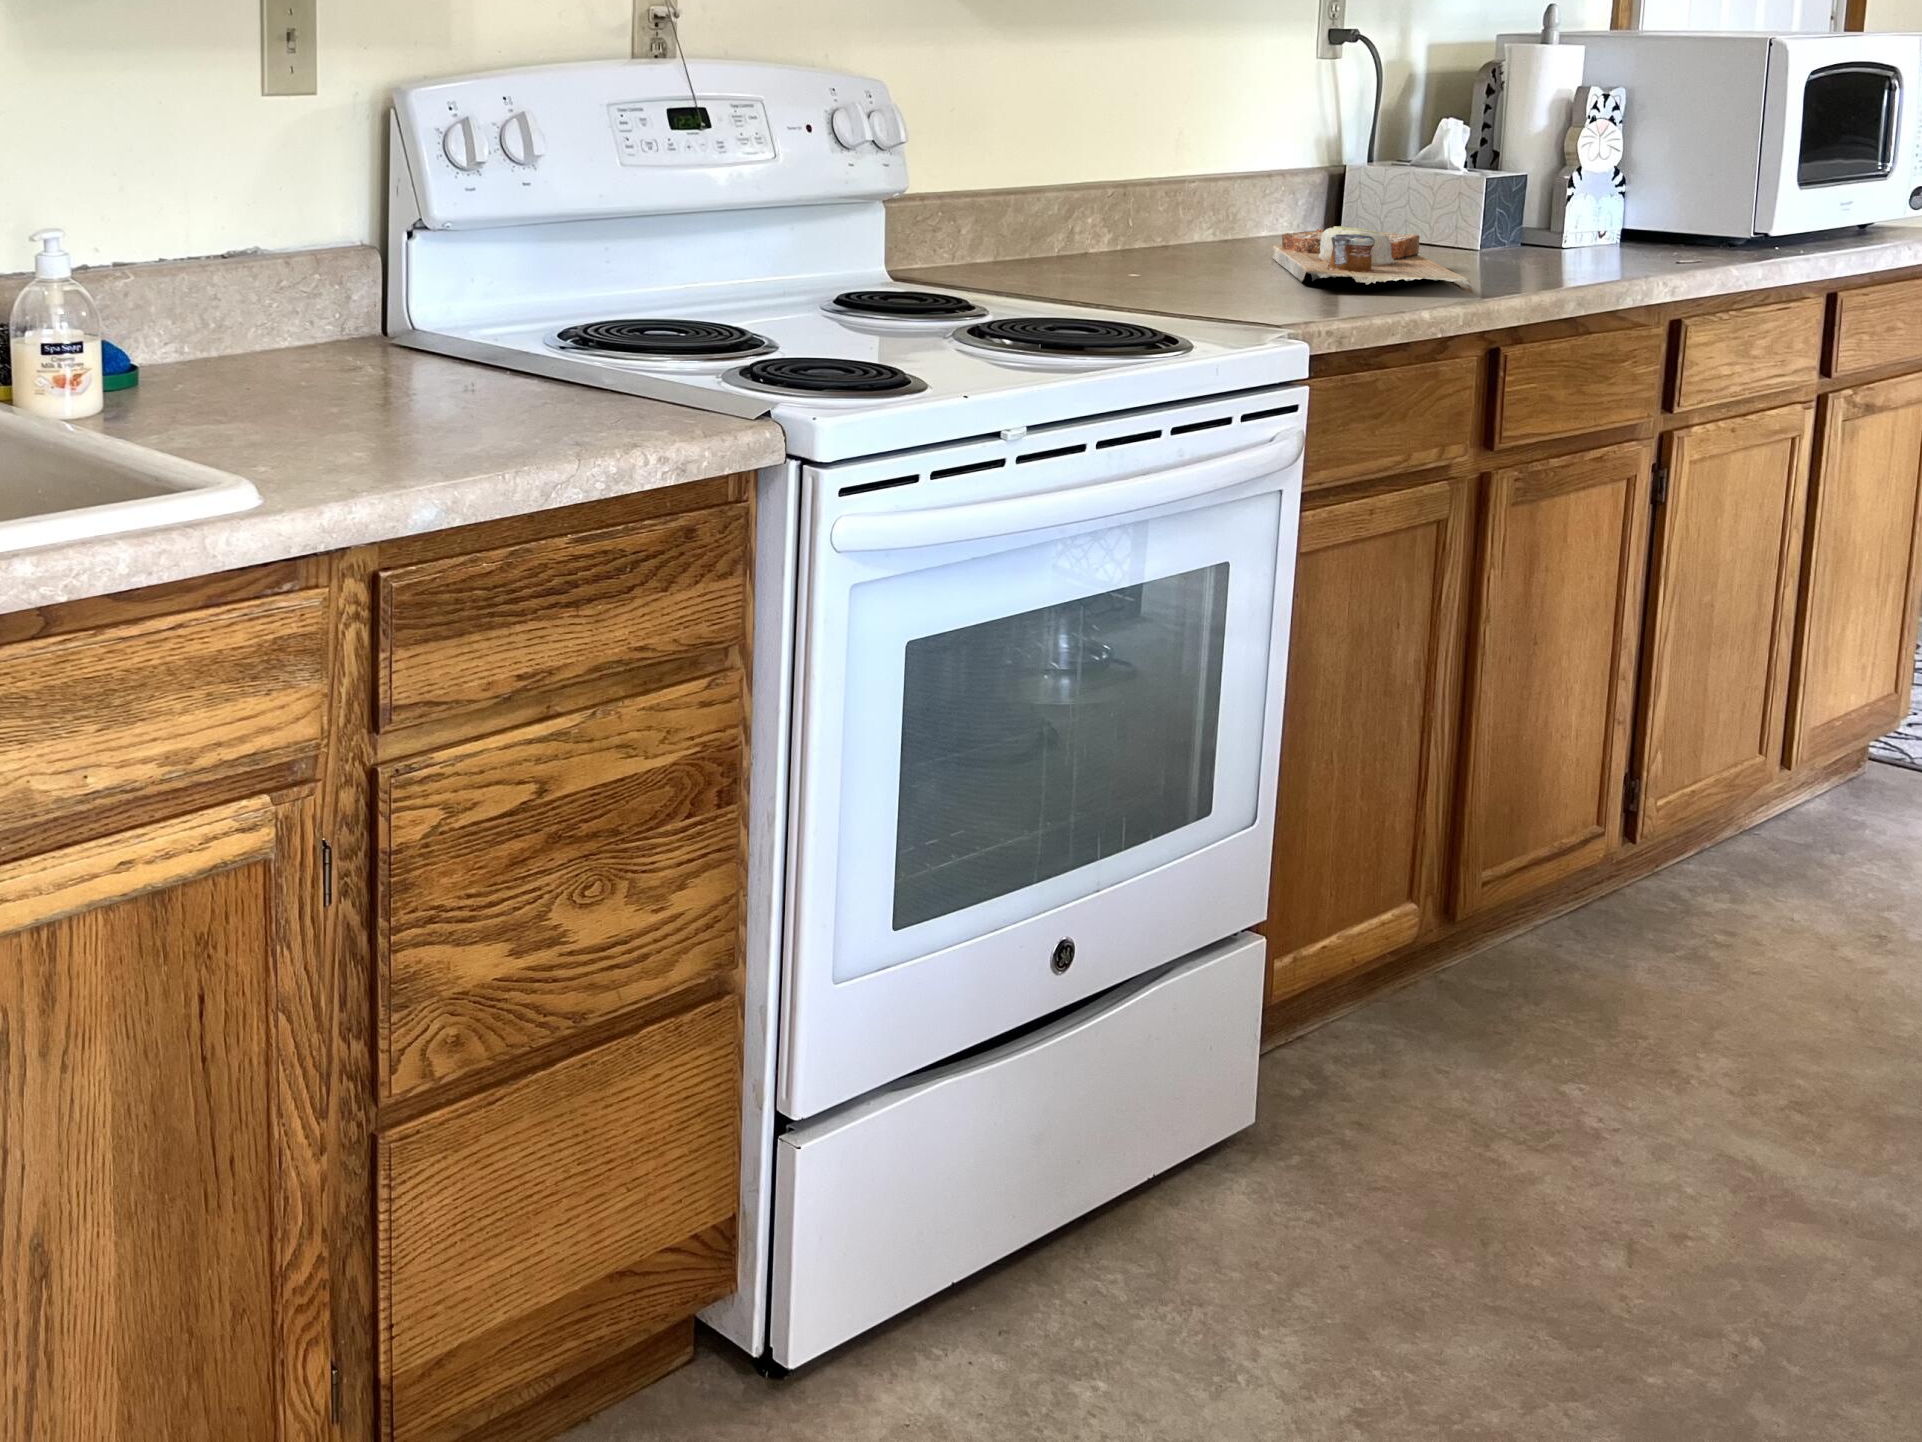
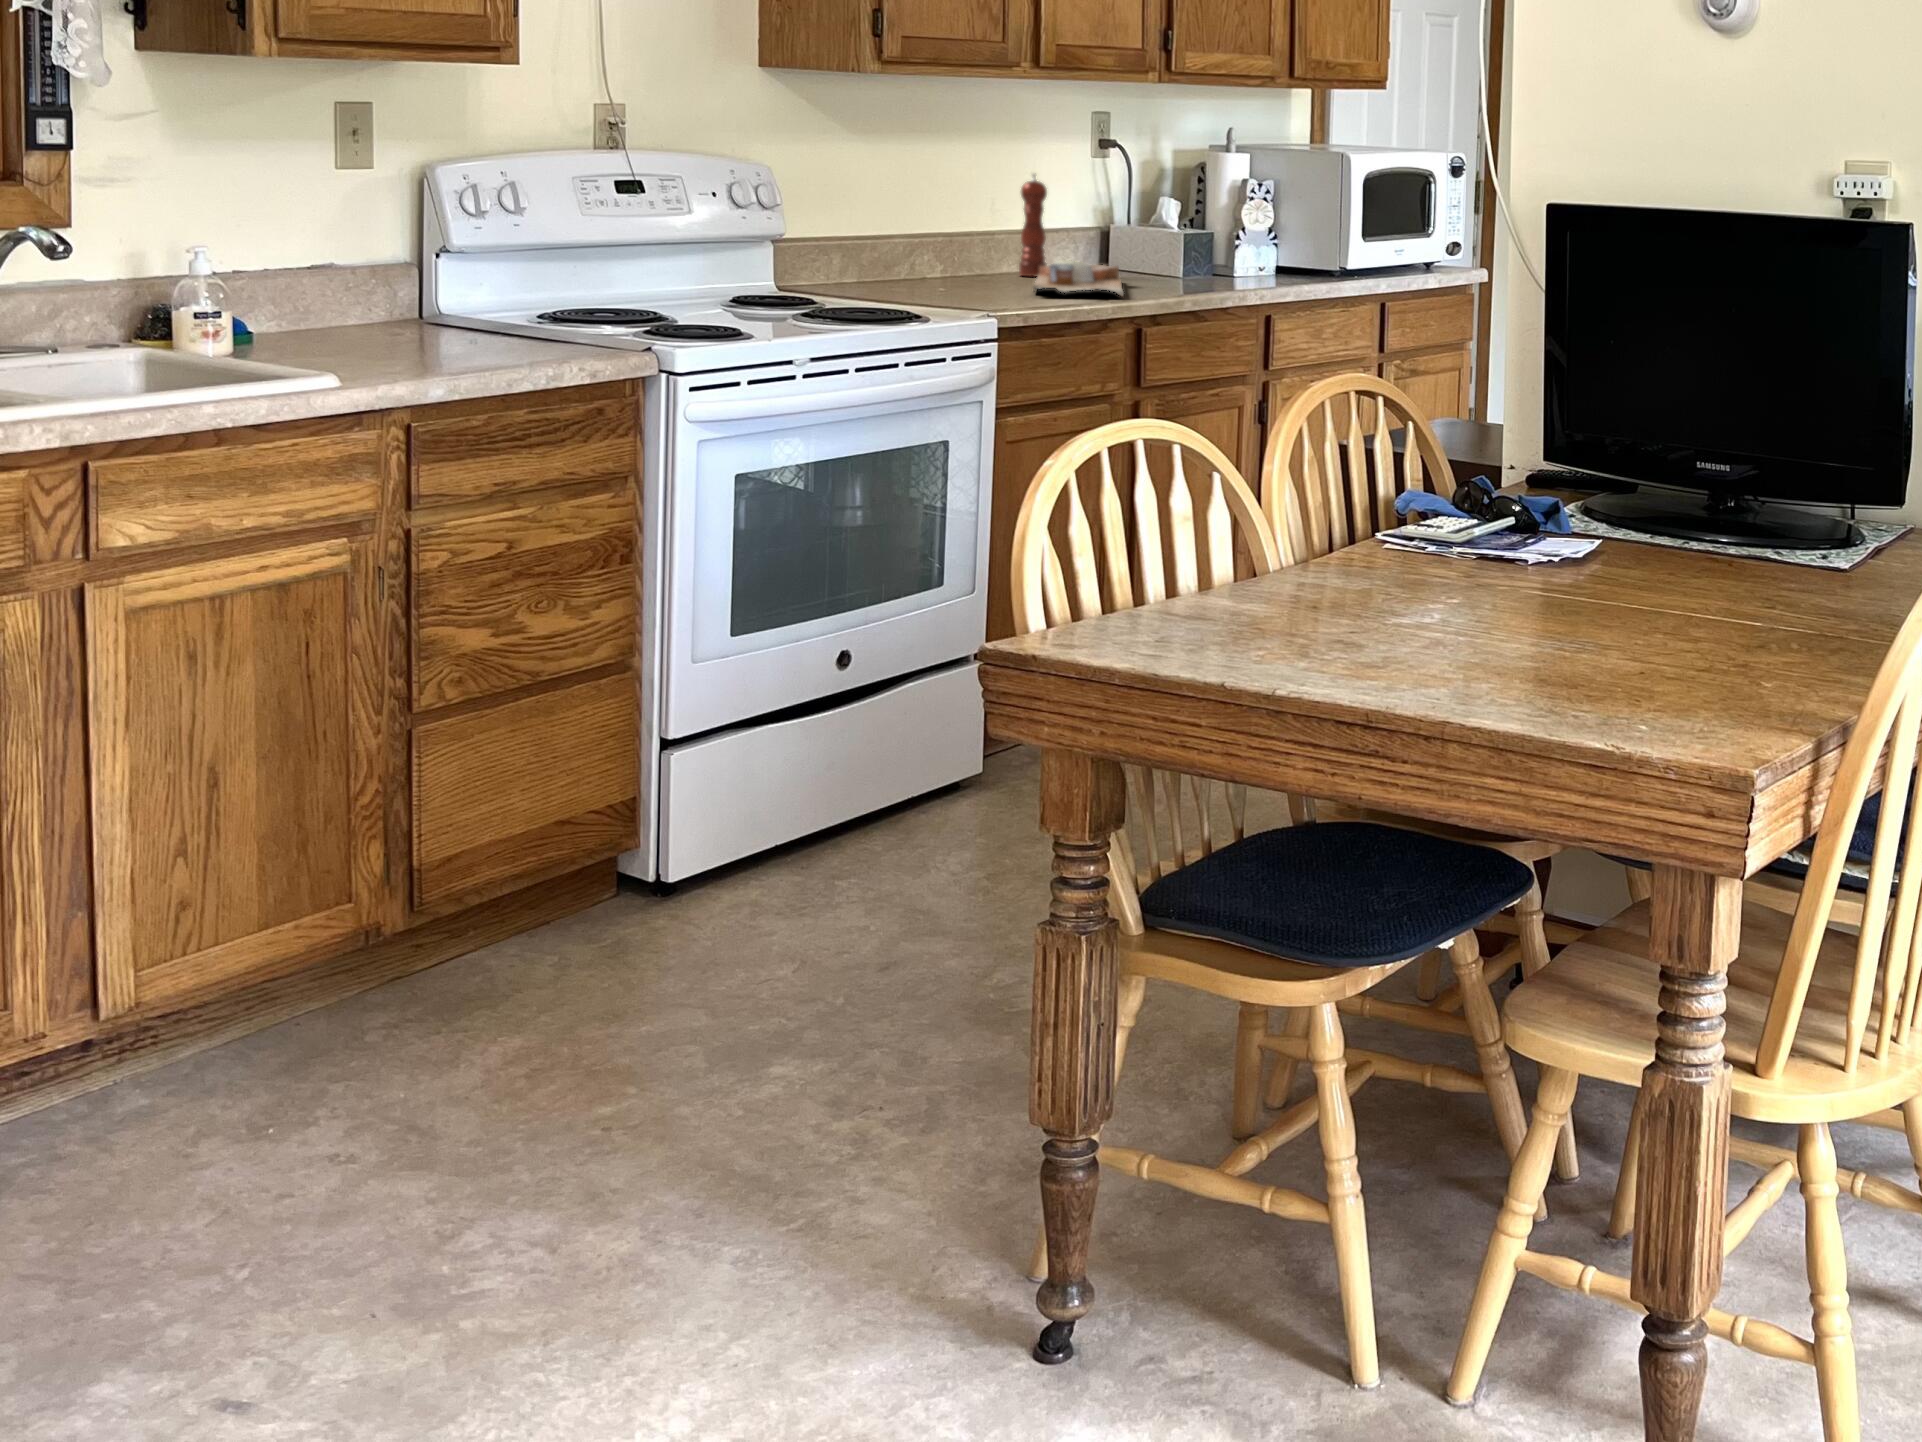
pepper mill: none [1226,85,1277,249] -> present [1019,174,1047,276]

